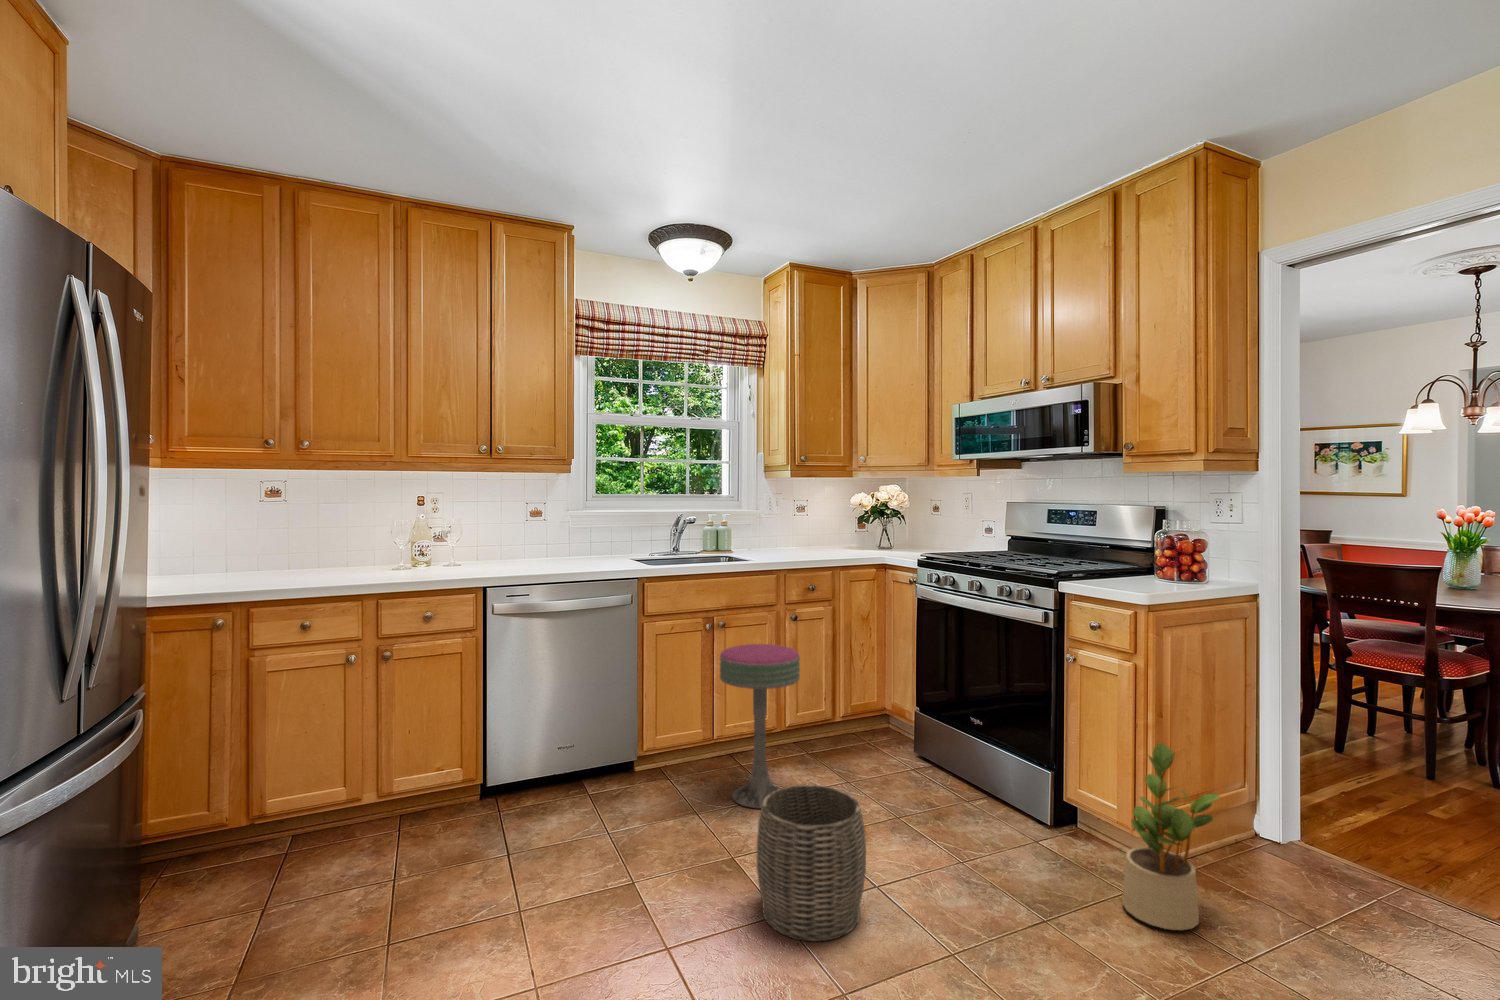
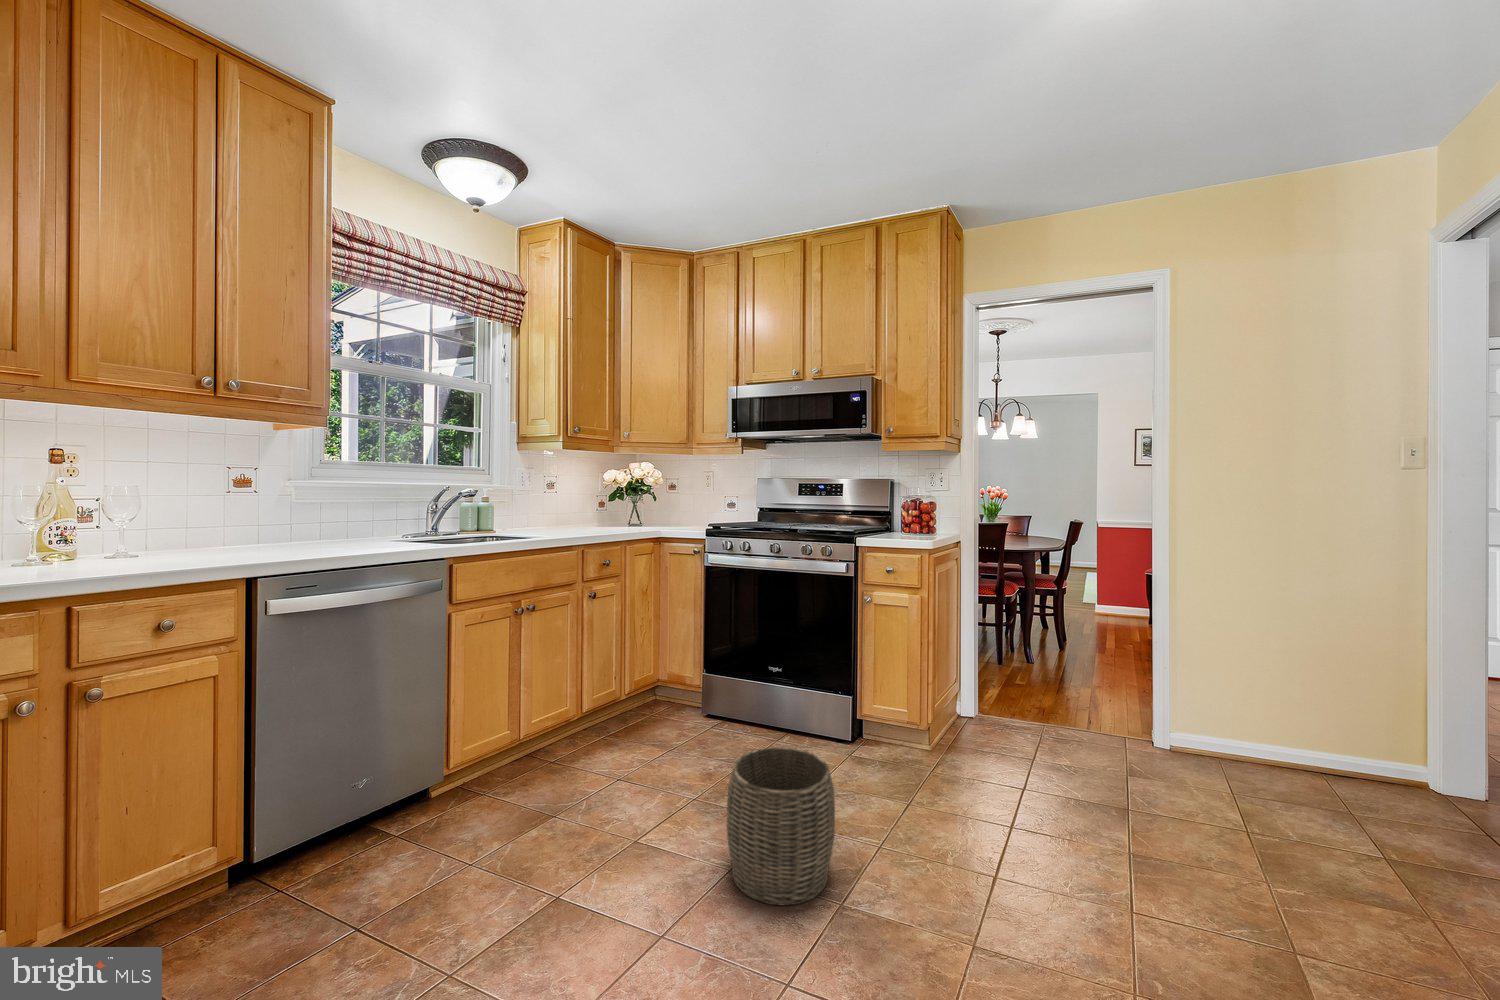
bar stool: present [720,644,800,808] -> none [571,621,658,797]
potted plant: present [1122,743,1220,930] -> none [948,649,1011,783]

